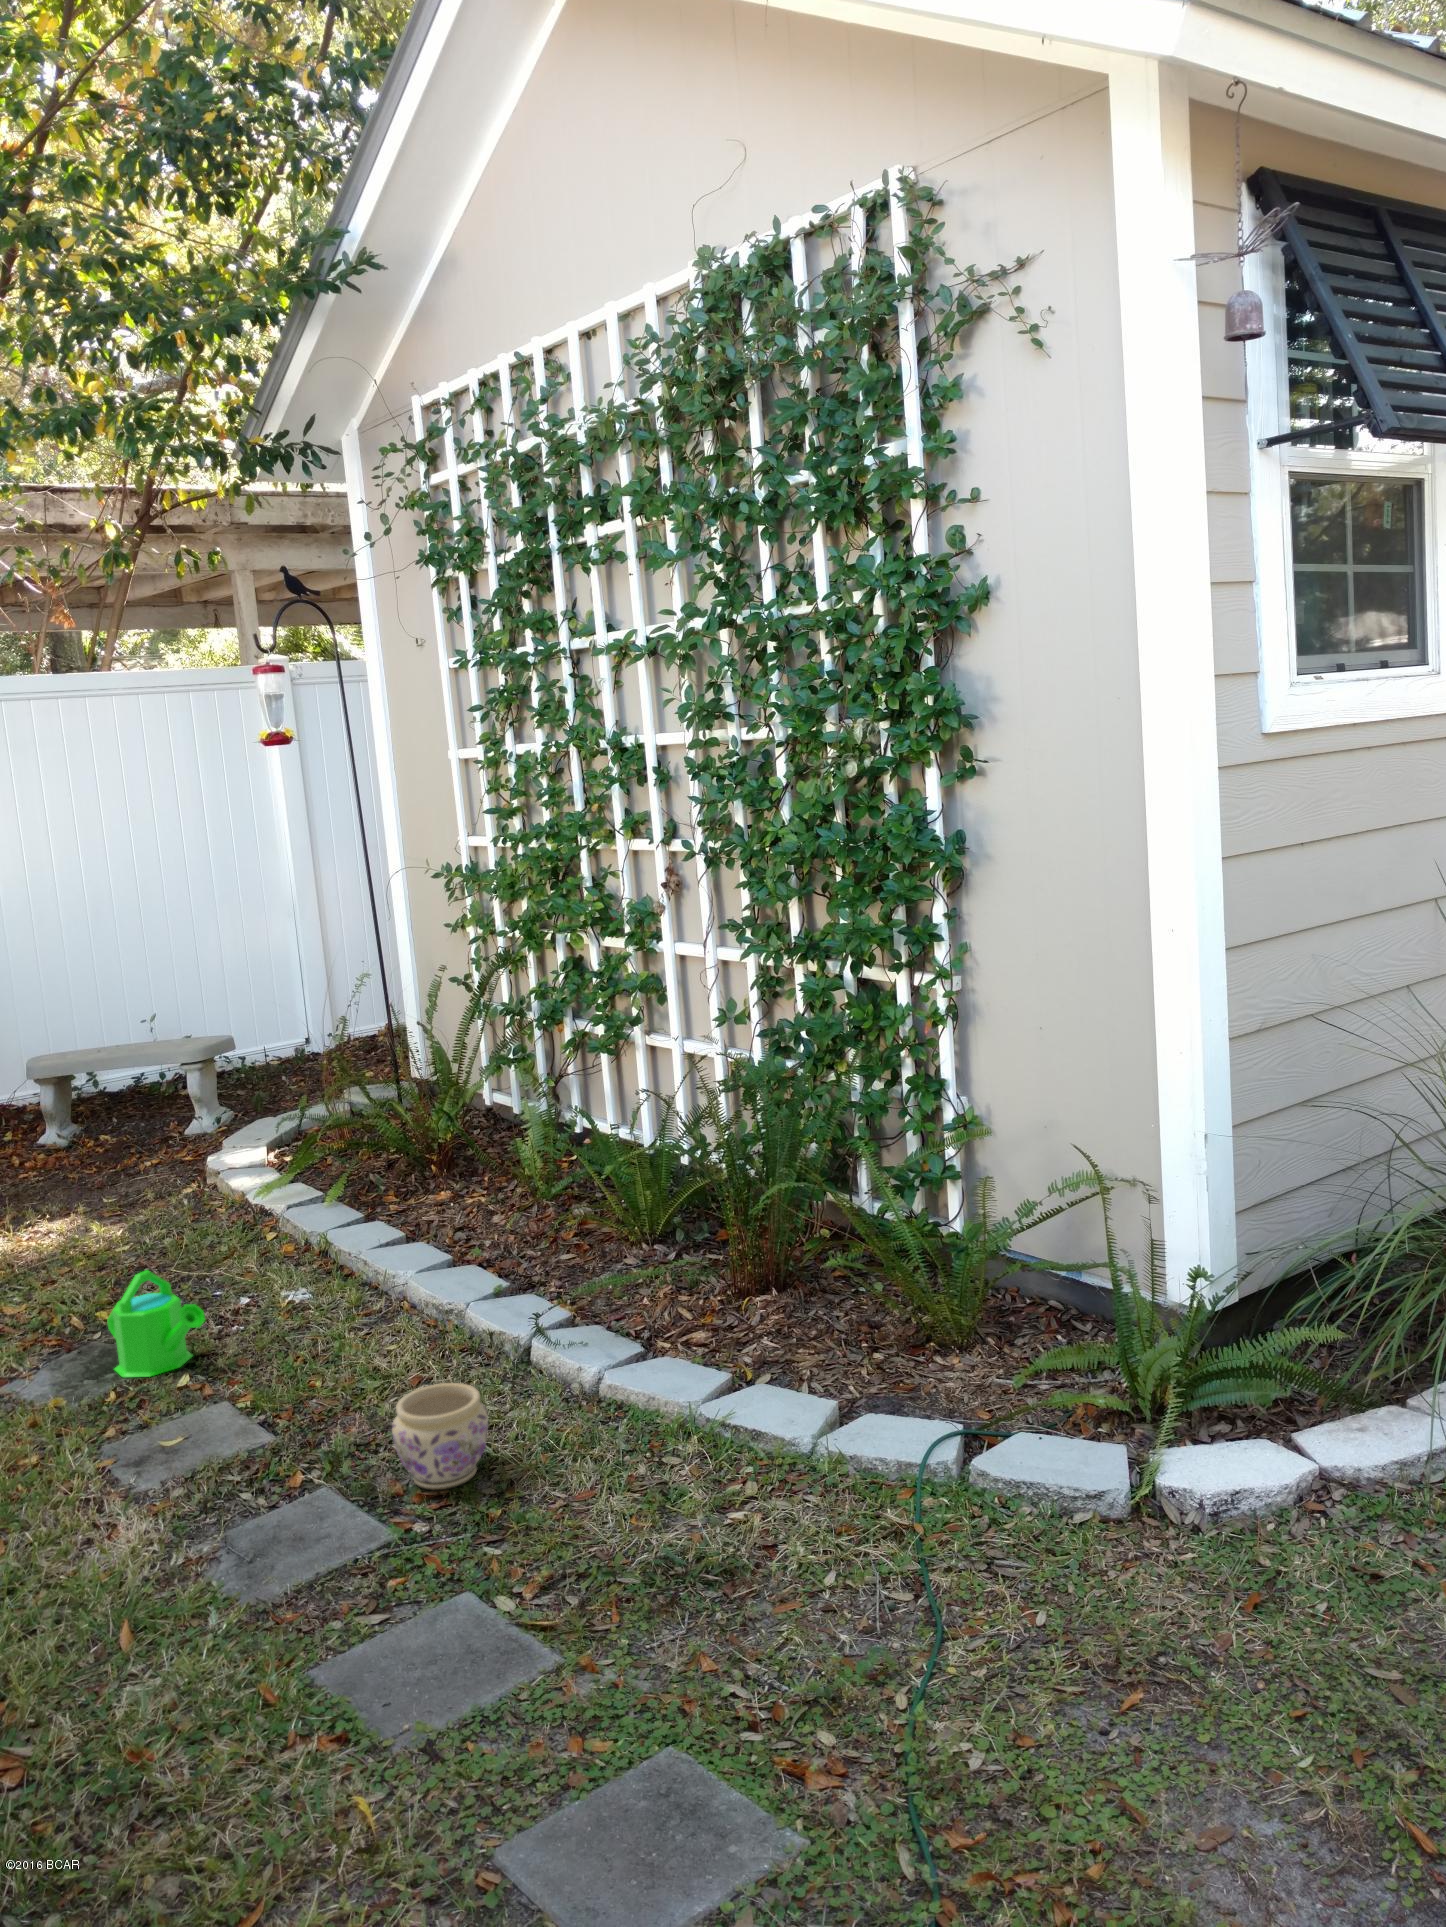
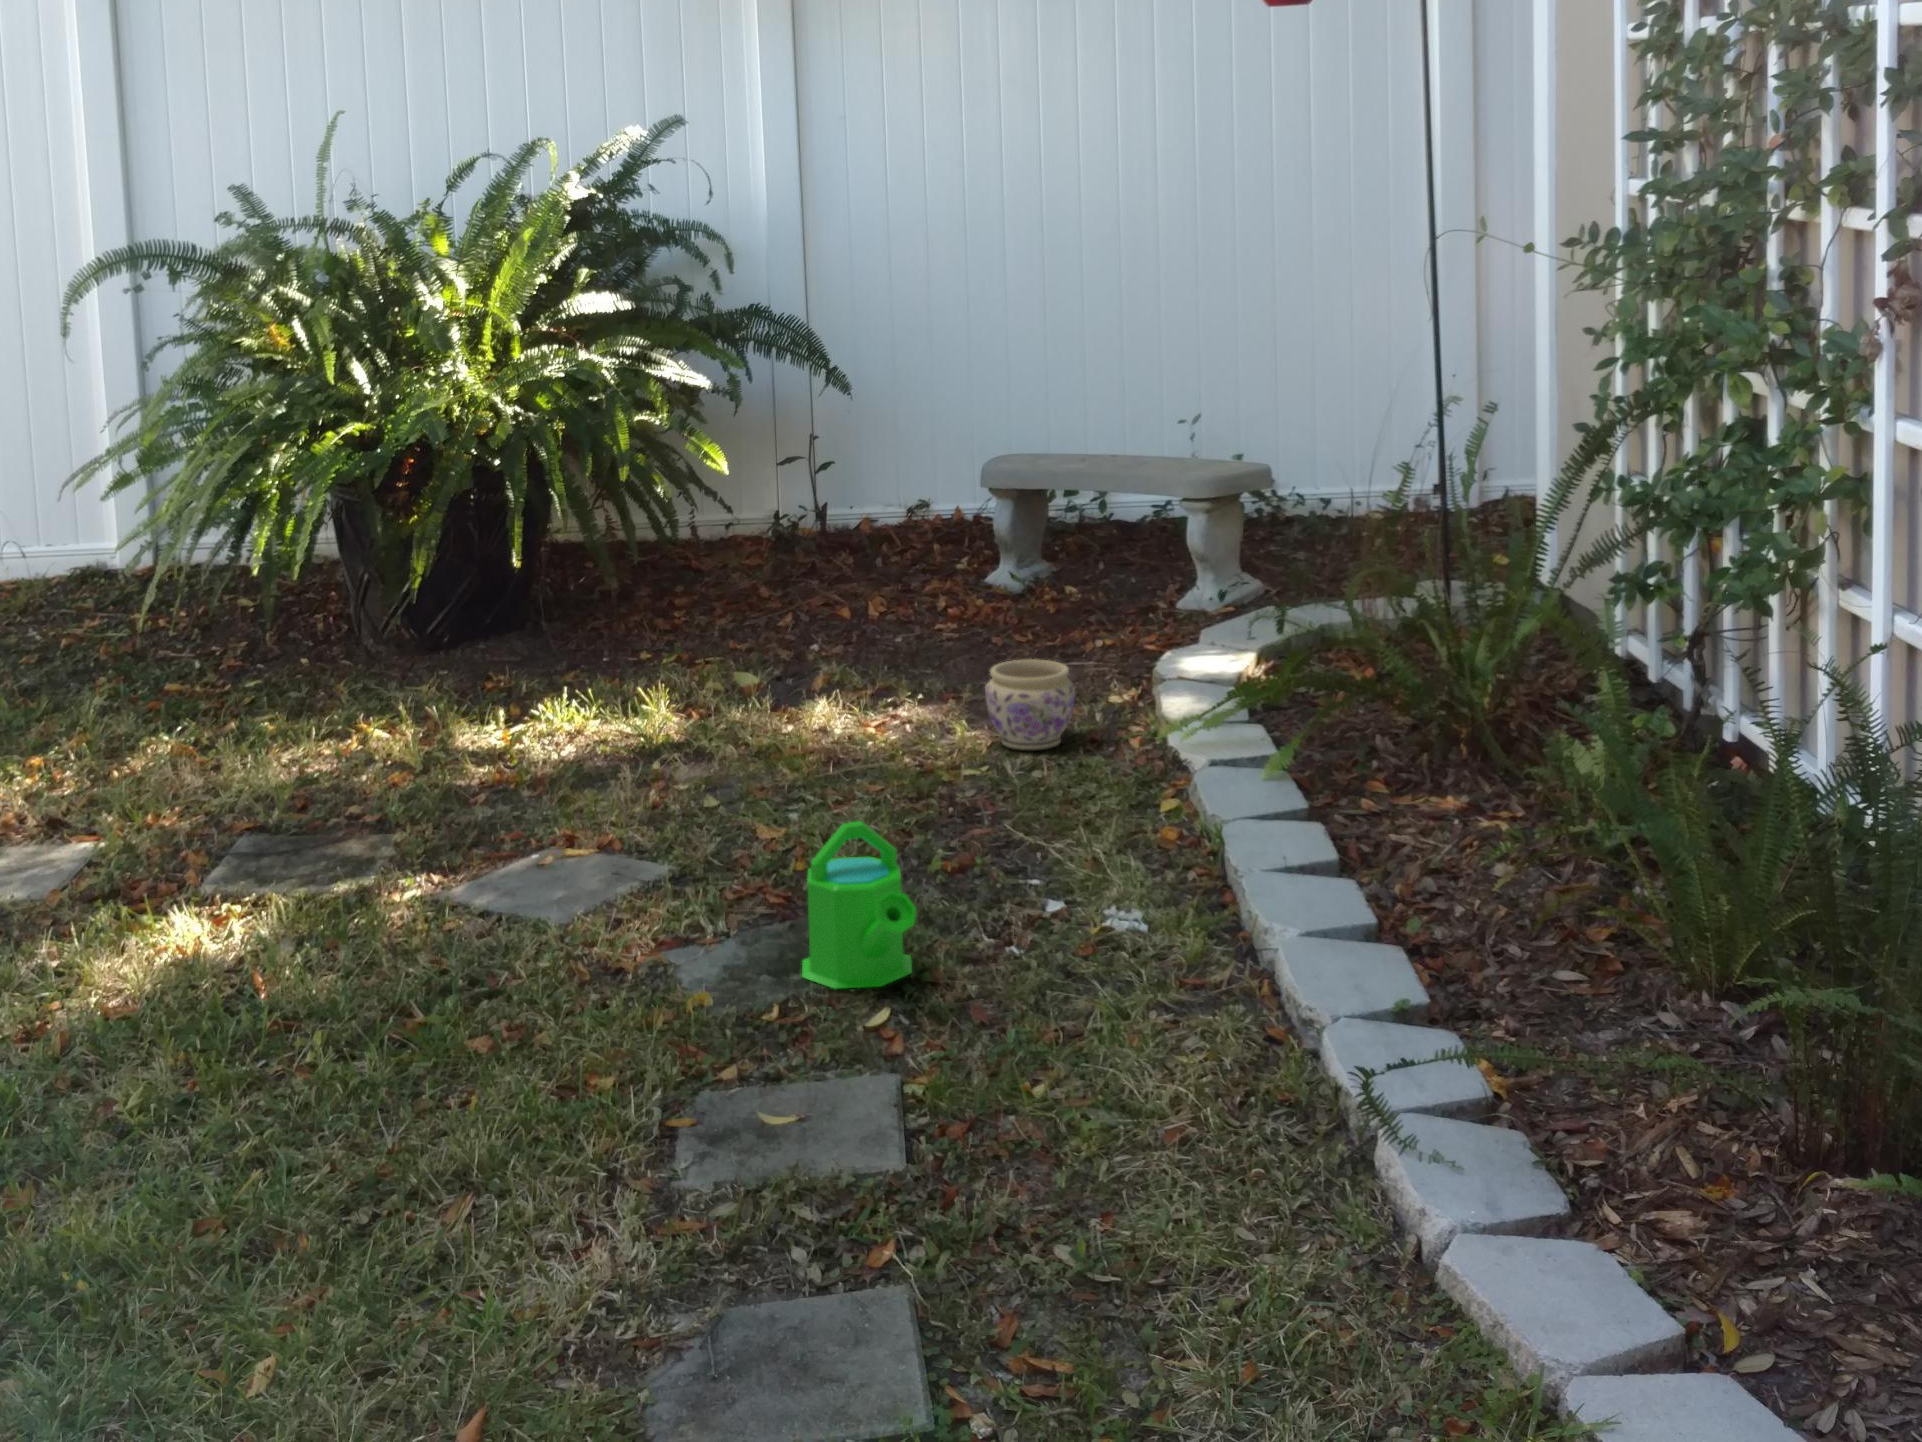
planter: present [392,1383,488,1490] -> present [985,659,1075,751]

